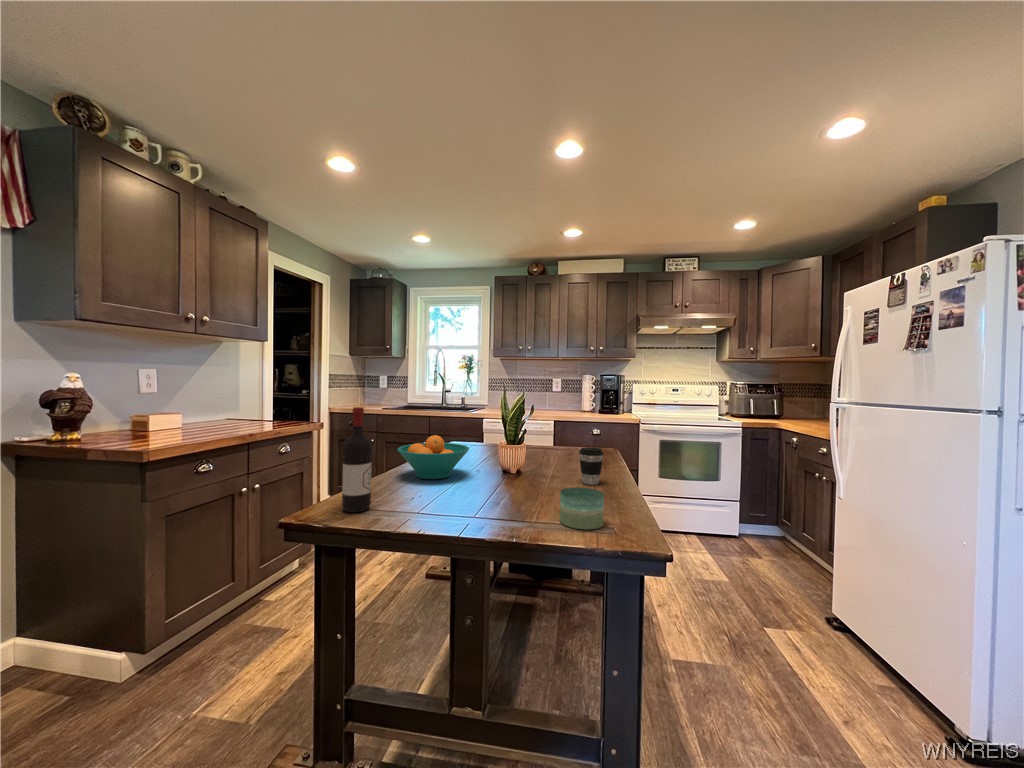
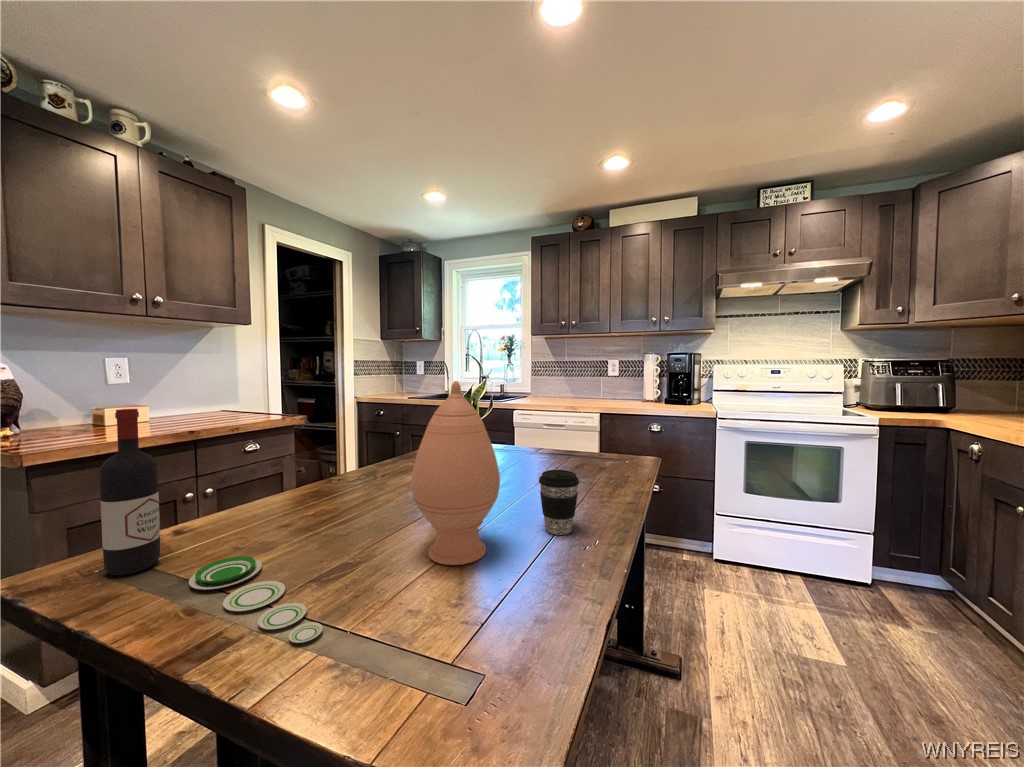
vase: none [520,392,572,498] -> present [411,381,500,565]
fruit bowl: present [397,435,469,479] -> none [283,443,393,508]
candle: present [560,488,604,529] -> none [396,568,485,680]
plate: none [407,499,519,525] -> present [189,556,323,643]

